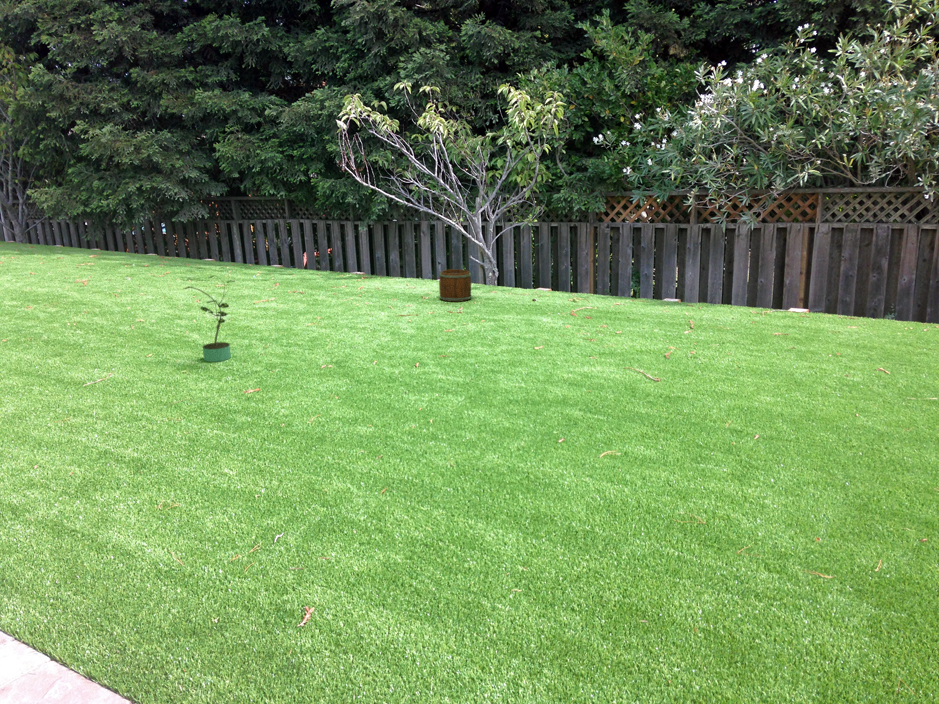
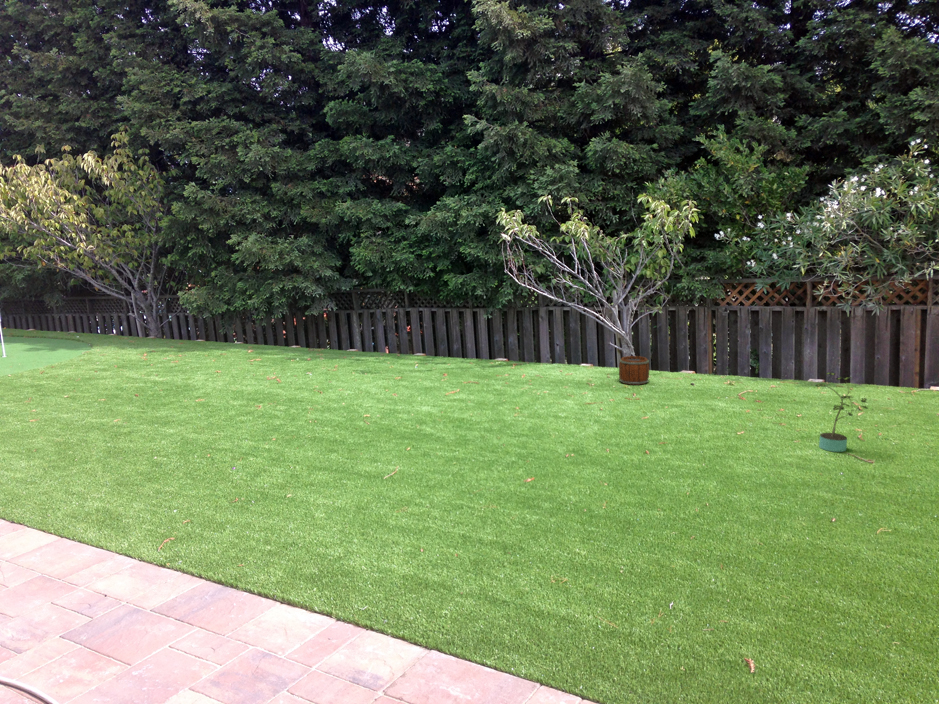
potted plant: present [184,276,234,362] -> present [816,372,867,452]

